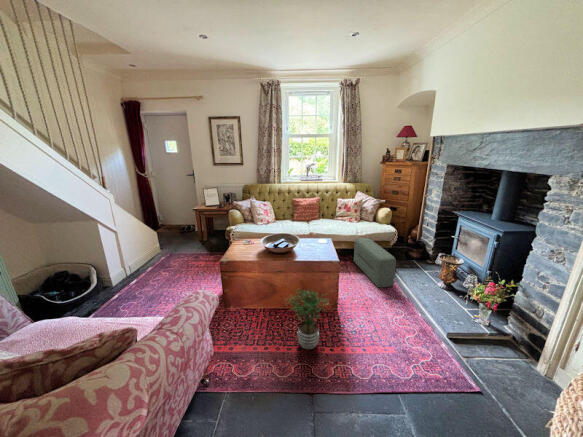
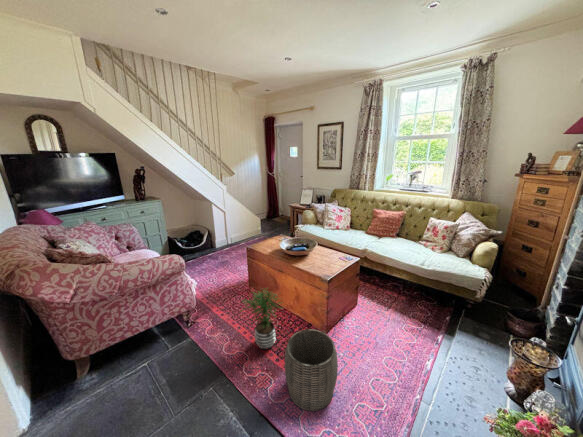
pouf: present [354,238,396,287] -> none [402,272,437,347]
woven basket: none [353,301,402,367] -> present [285,329,338,411]

